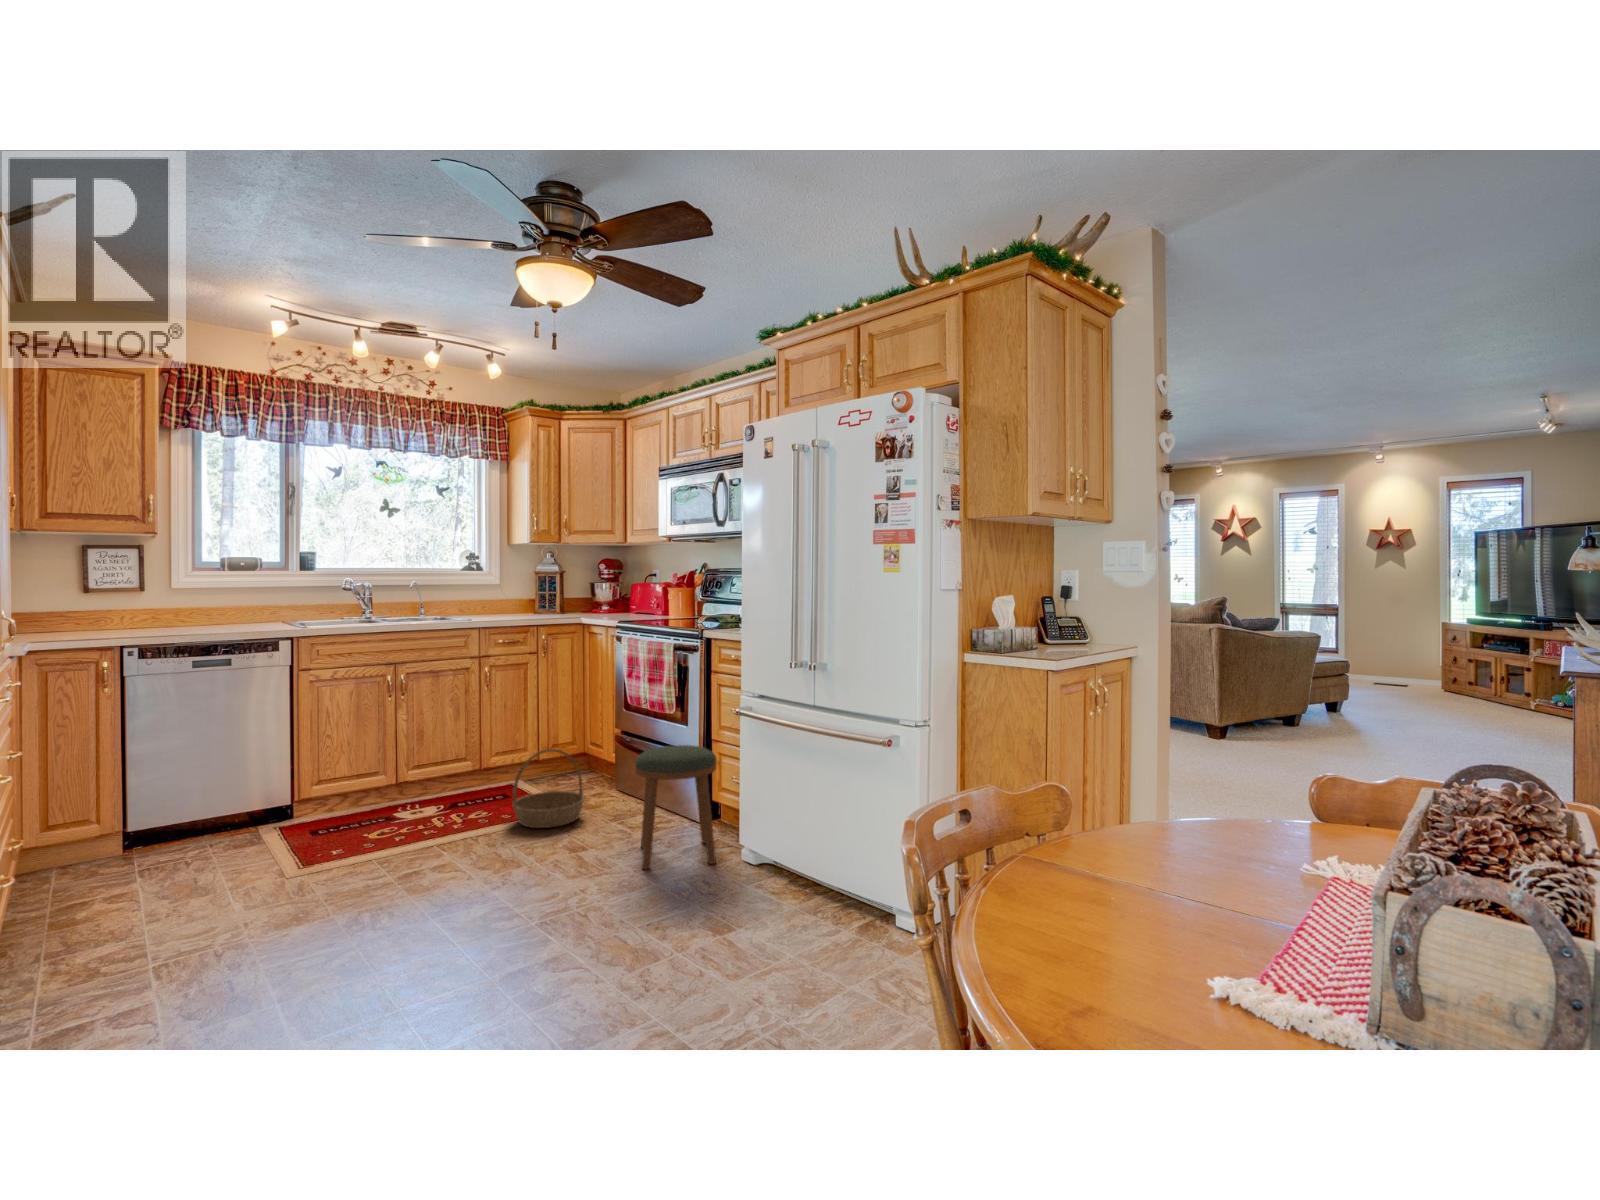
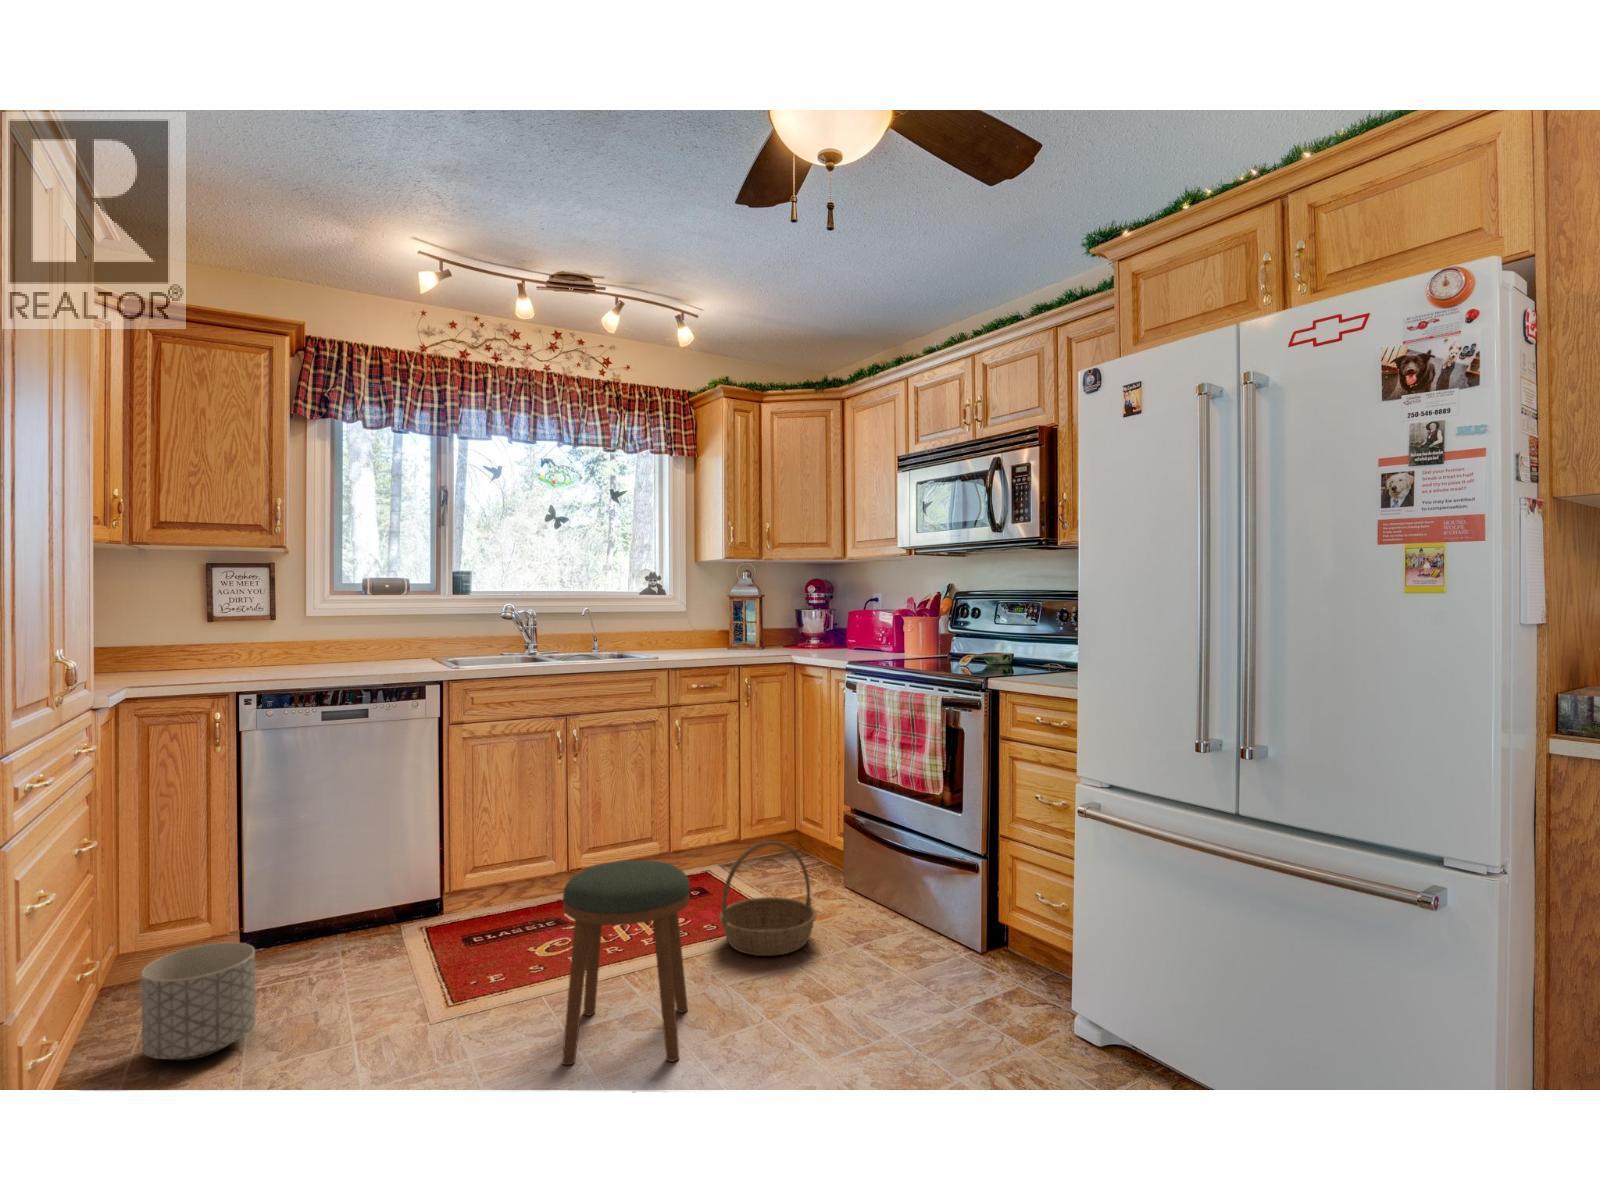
stool: present [635,745,716,869] -> present [562,860,690,1065]
planter: none [52,827,144,907] -> present [141,942,255,1060]

